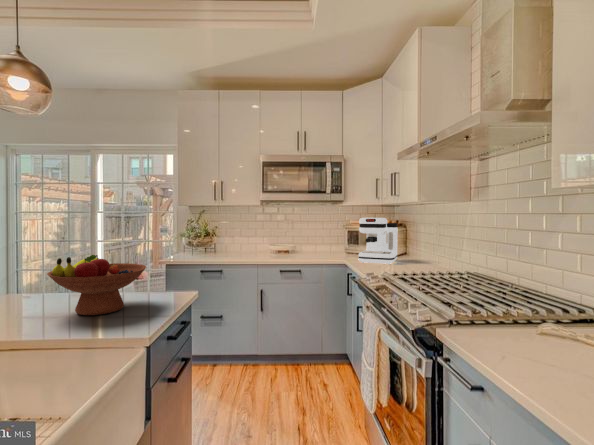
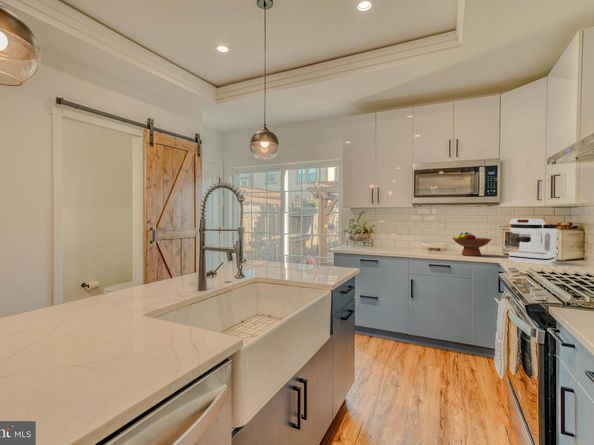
fruit bowl: present [47,255,146,315] -> present [453,232,491,256]

